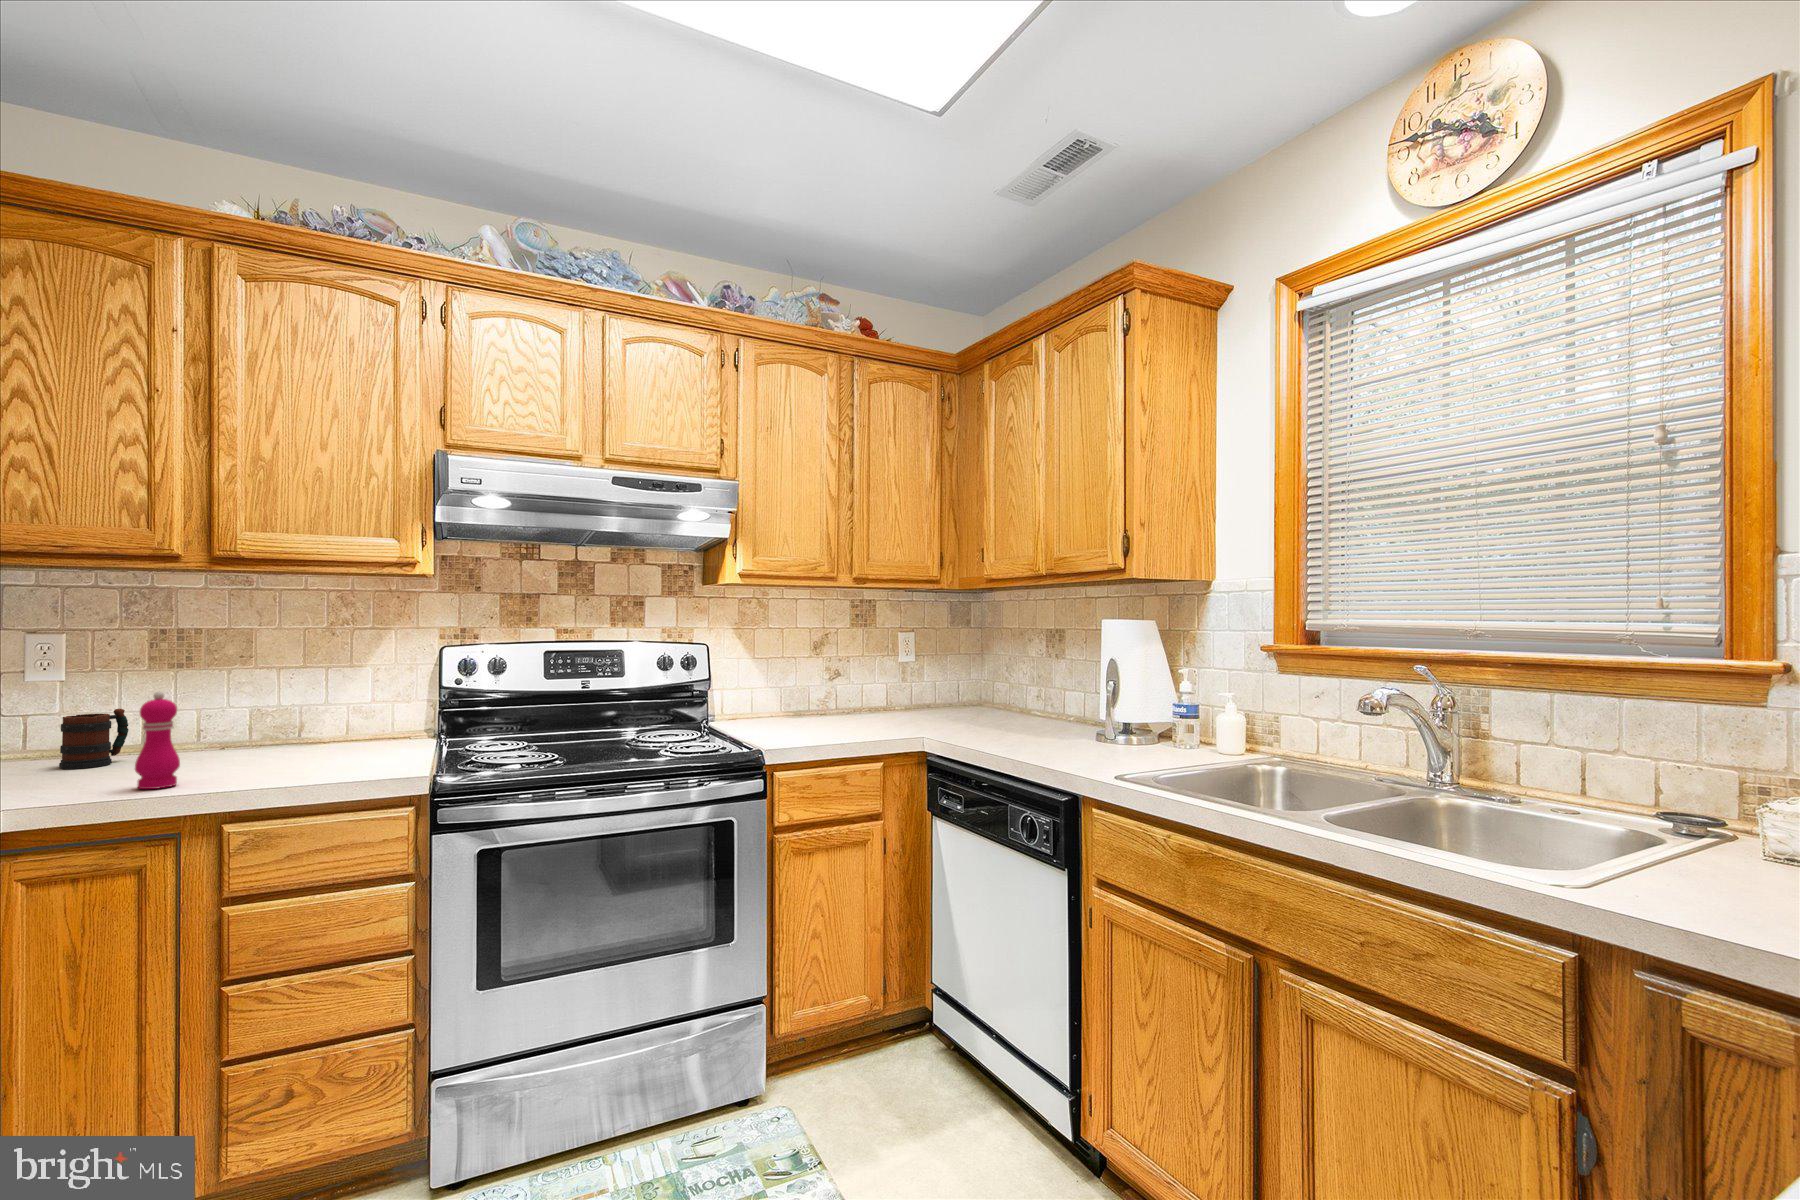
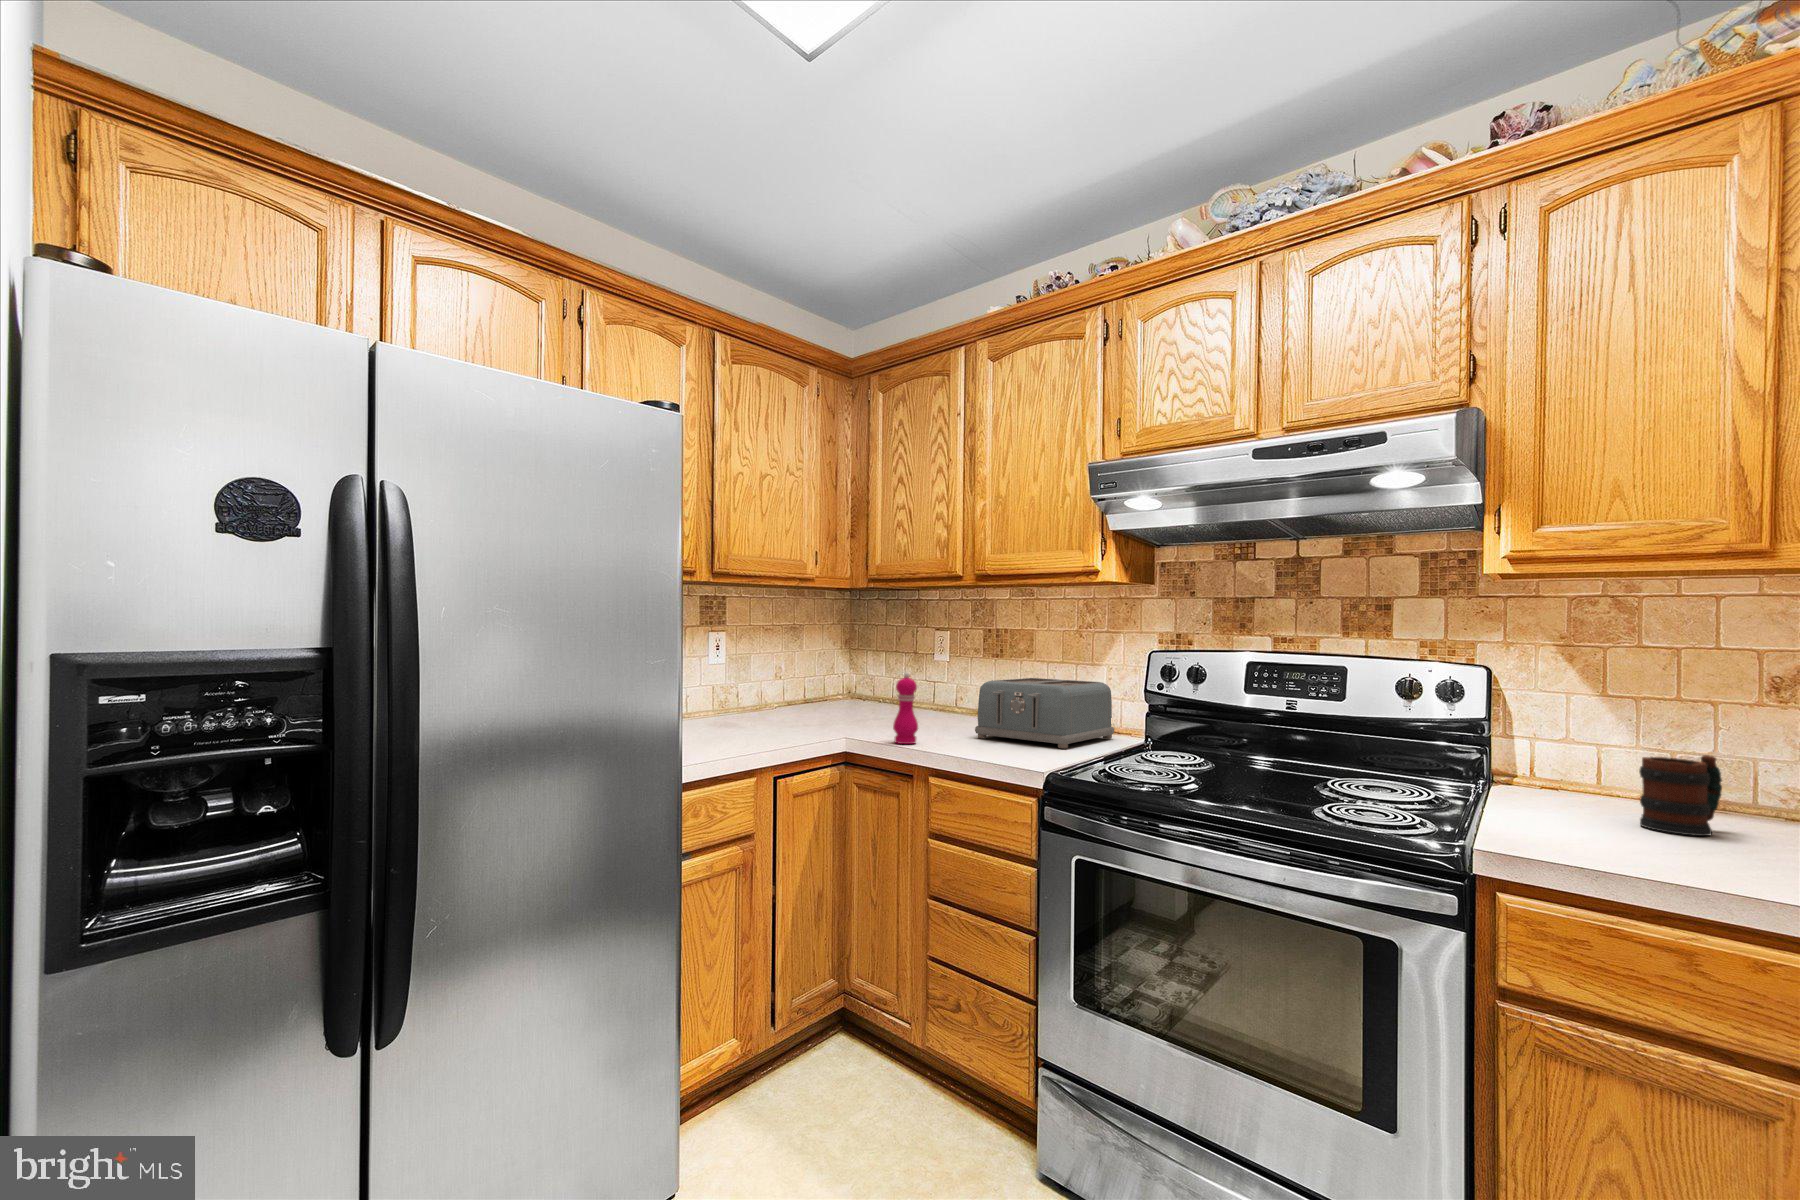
toaster: none [230,681,386,765] -> present [975,678,1114,748]
mug: present [59,709,129,769] -> present [1639,755,1722,836]

